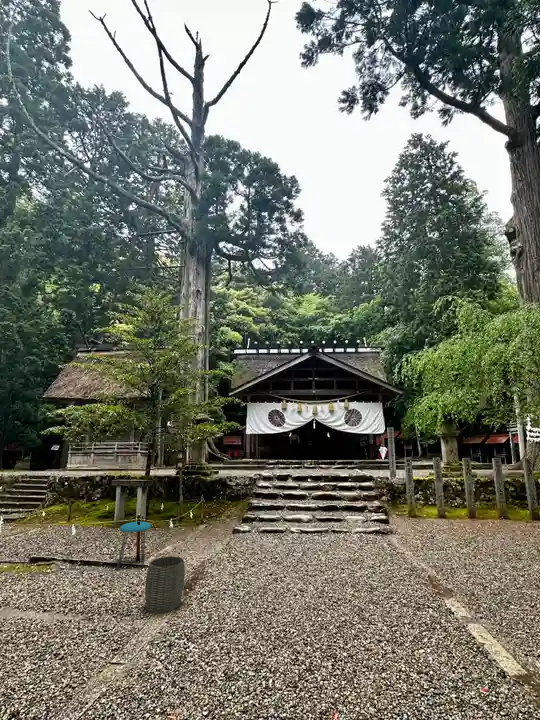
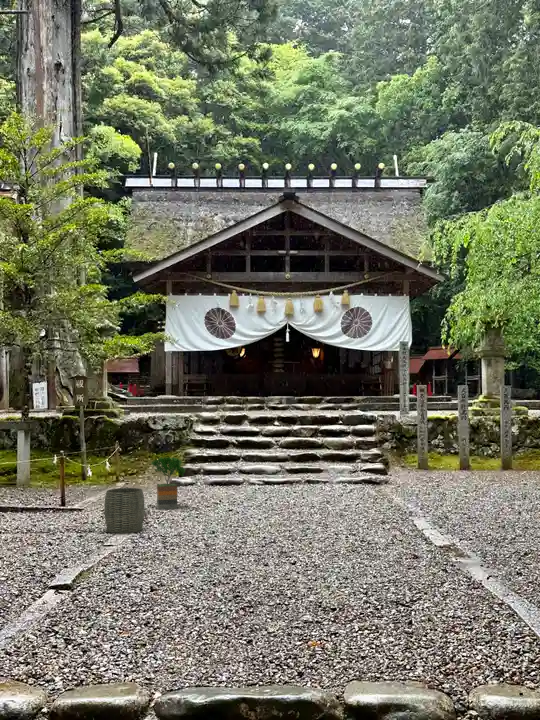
potted tree: none [209,516,236,565] -> present [152,457,185,510]
stool: present [117,522,151,570] -> none [38,466,77,515]

